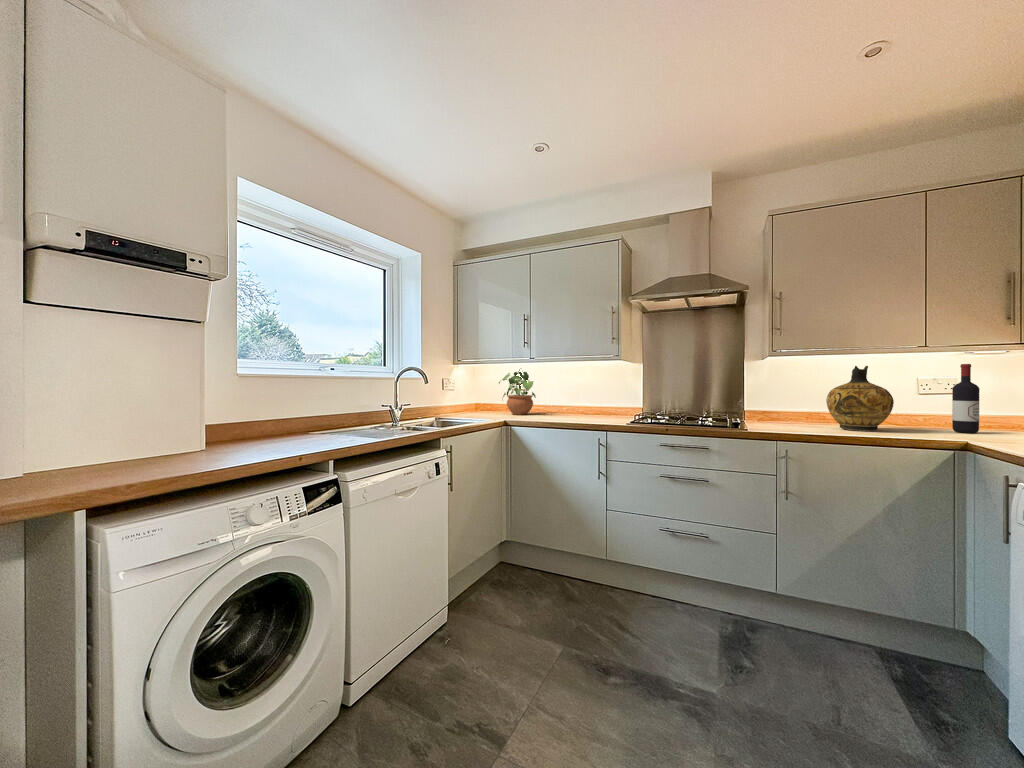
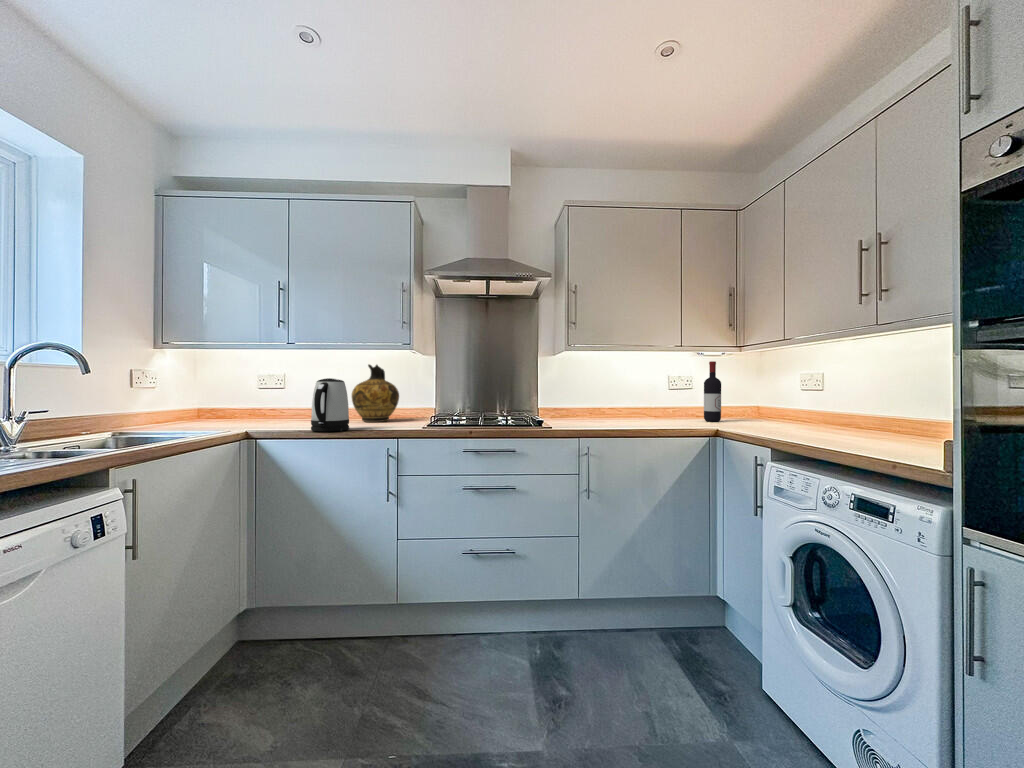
ceramic jug: present [826,366,894,431] -> present [352,365,399,422]
potted plant: present [499,370,536,415] -> none [235,357,294,422]
kettle: none [546,384,572,423] -> present [311,378,349,431]

